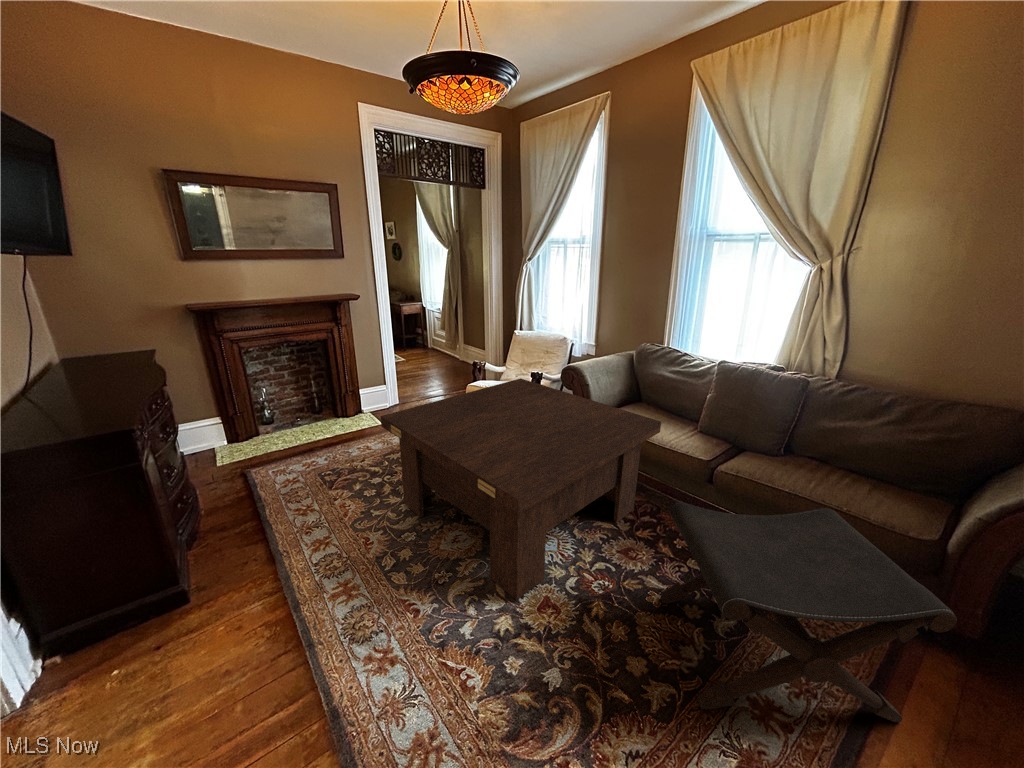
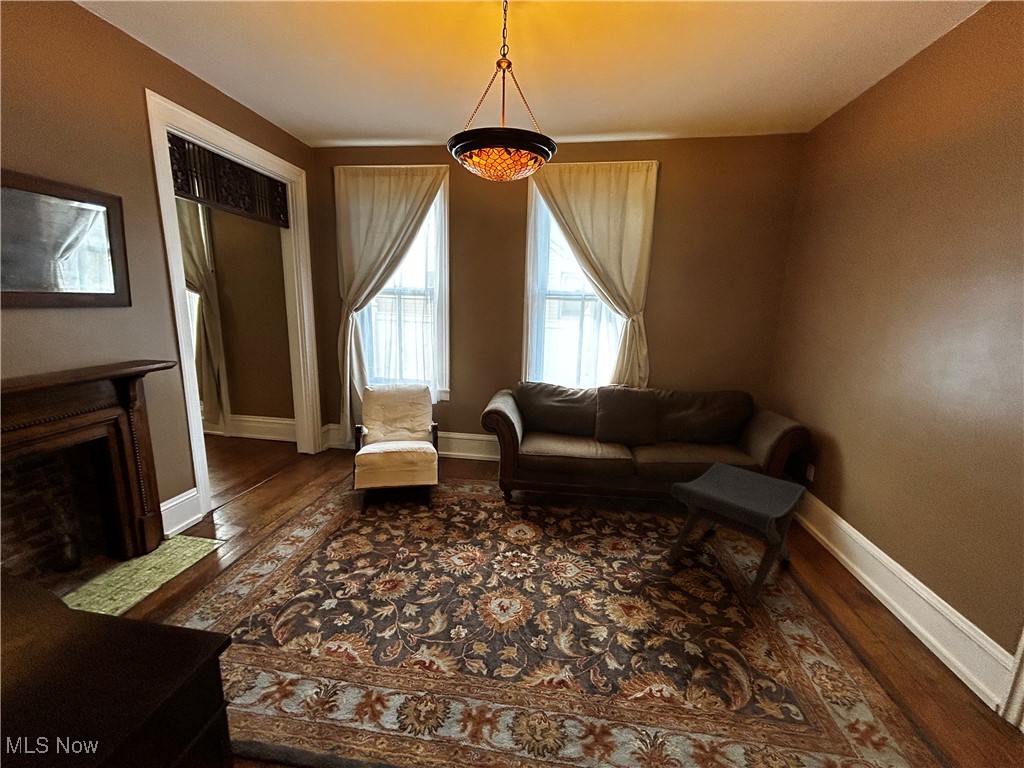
coffee table: present [381,378,661,600] -> none [388,430,641,618]

